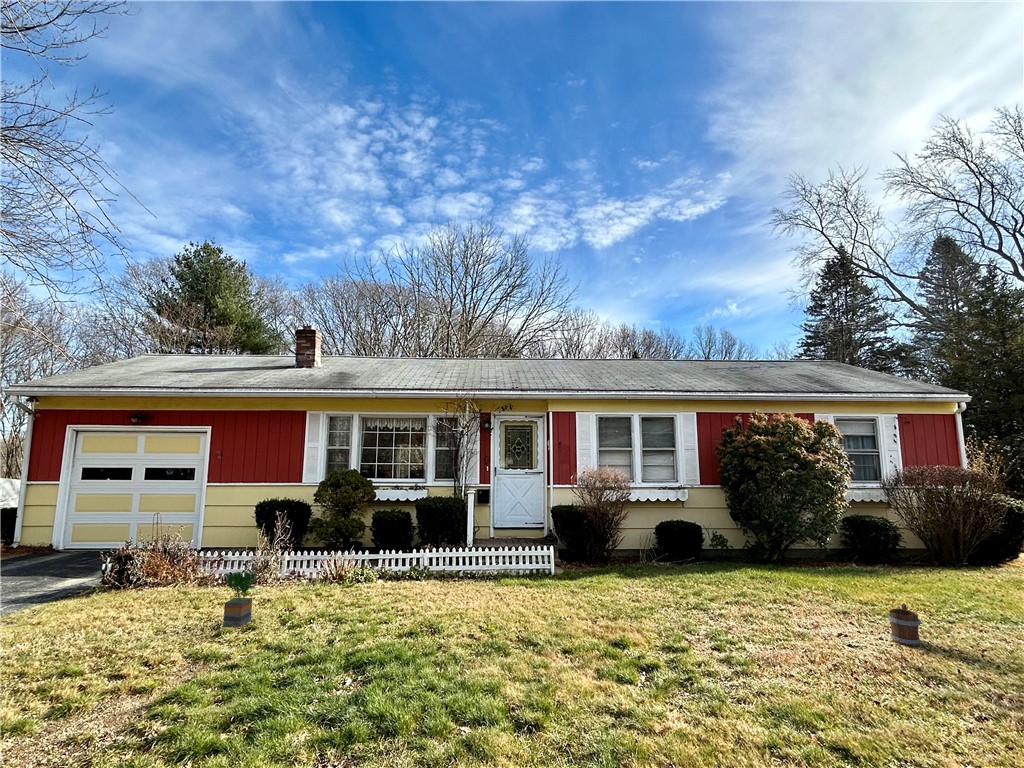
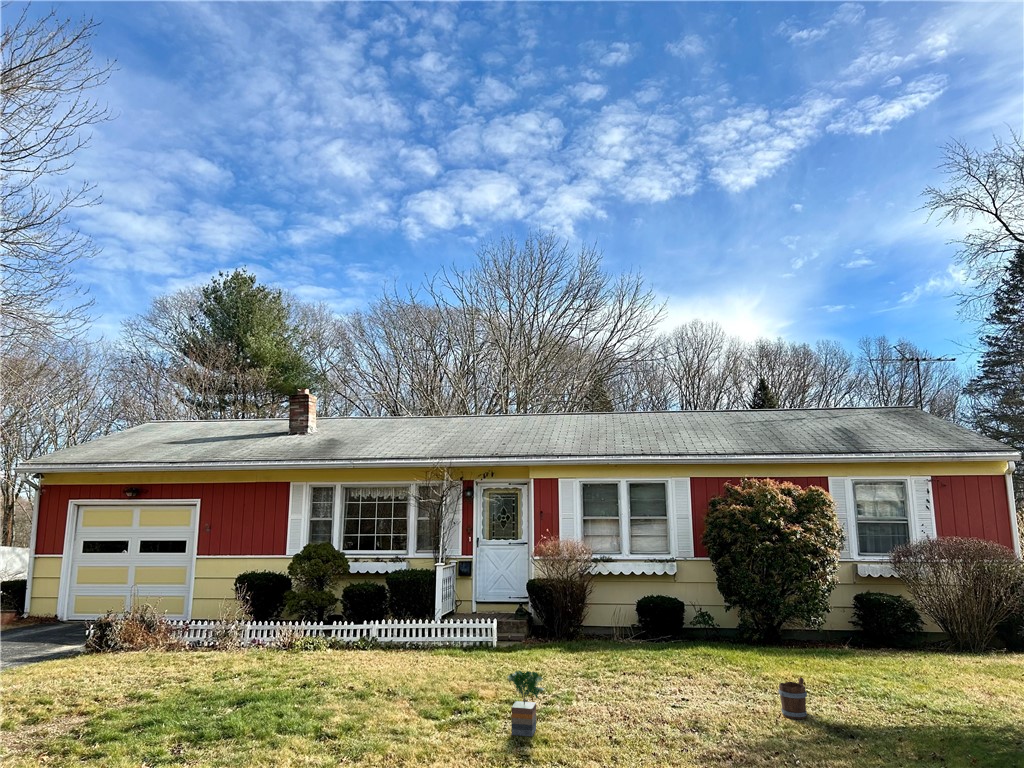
potted tree: present [223,572,259,626] -> present [508,671,543,737]

